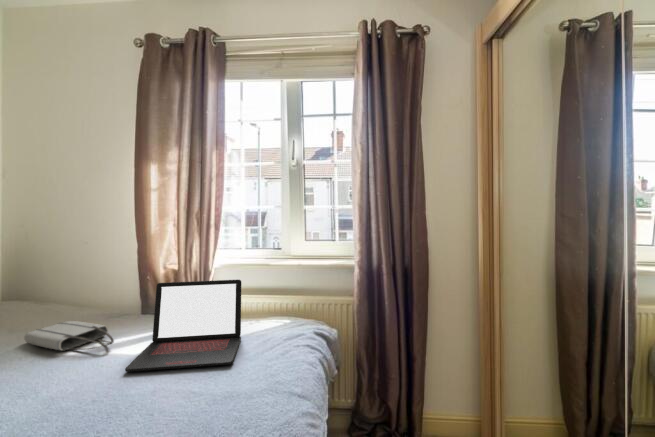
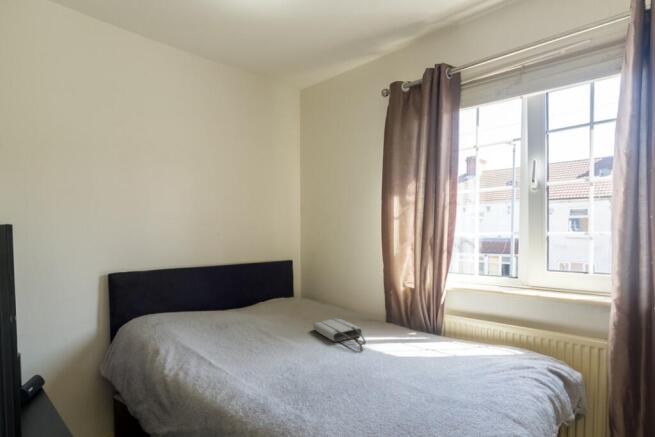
laptop: present [125,280,241,372] -> none [373,302,470,389]

